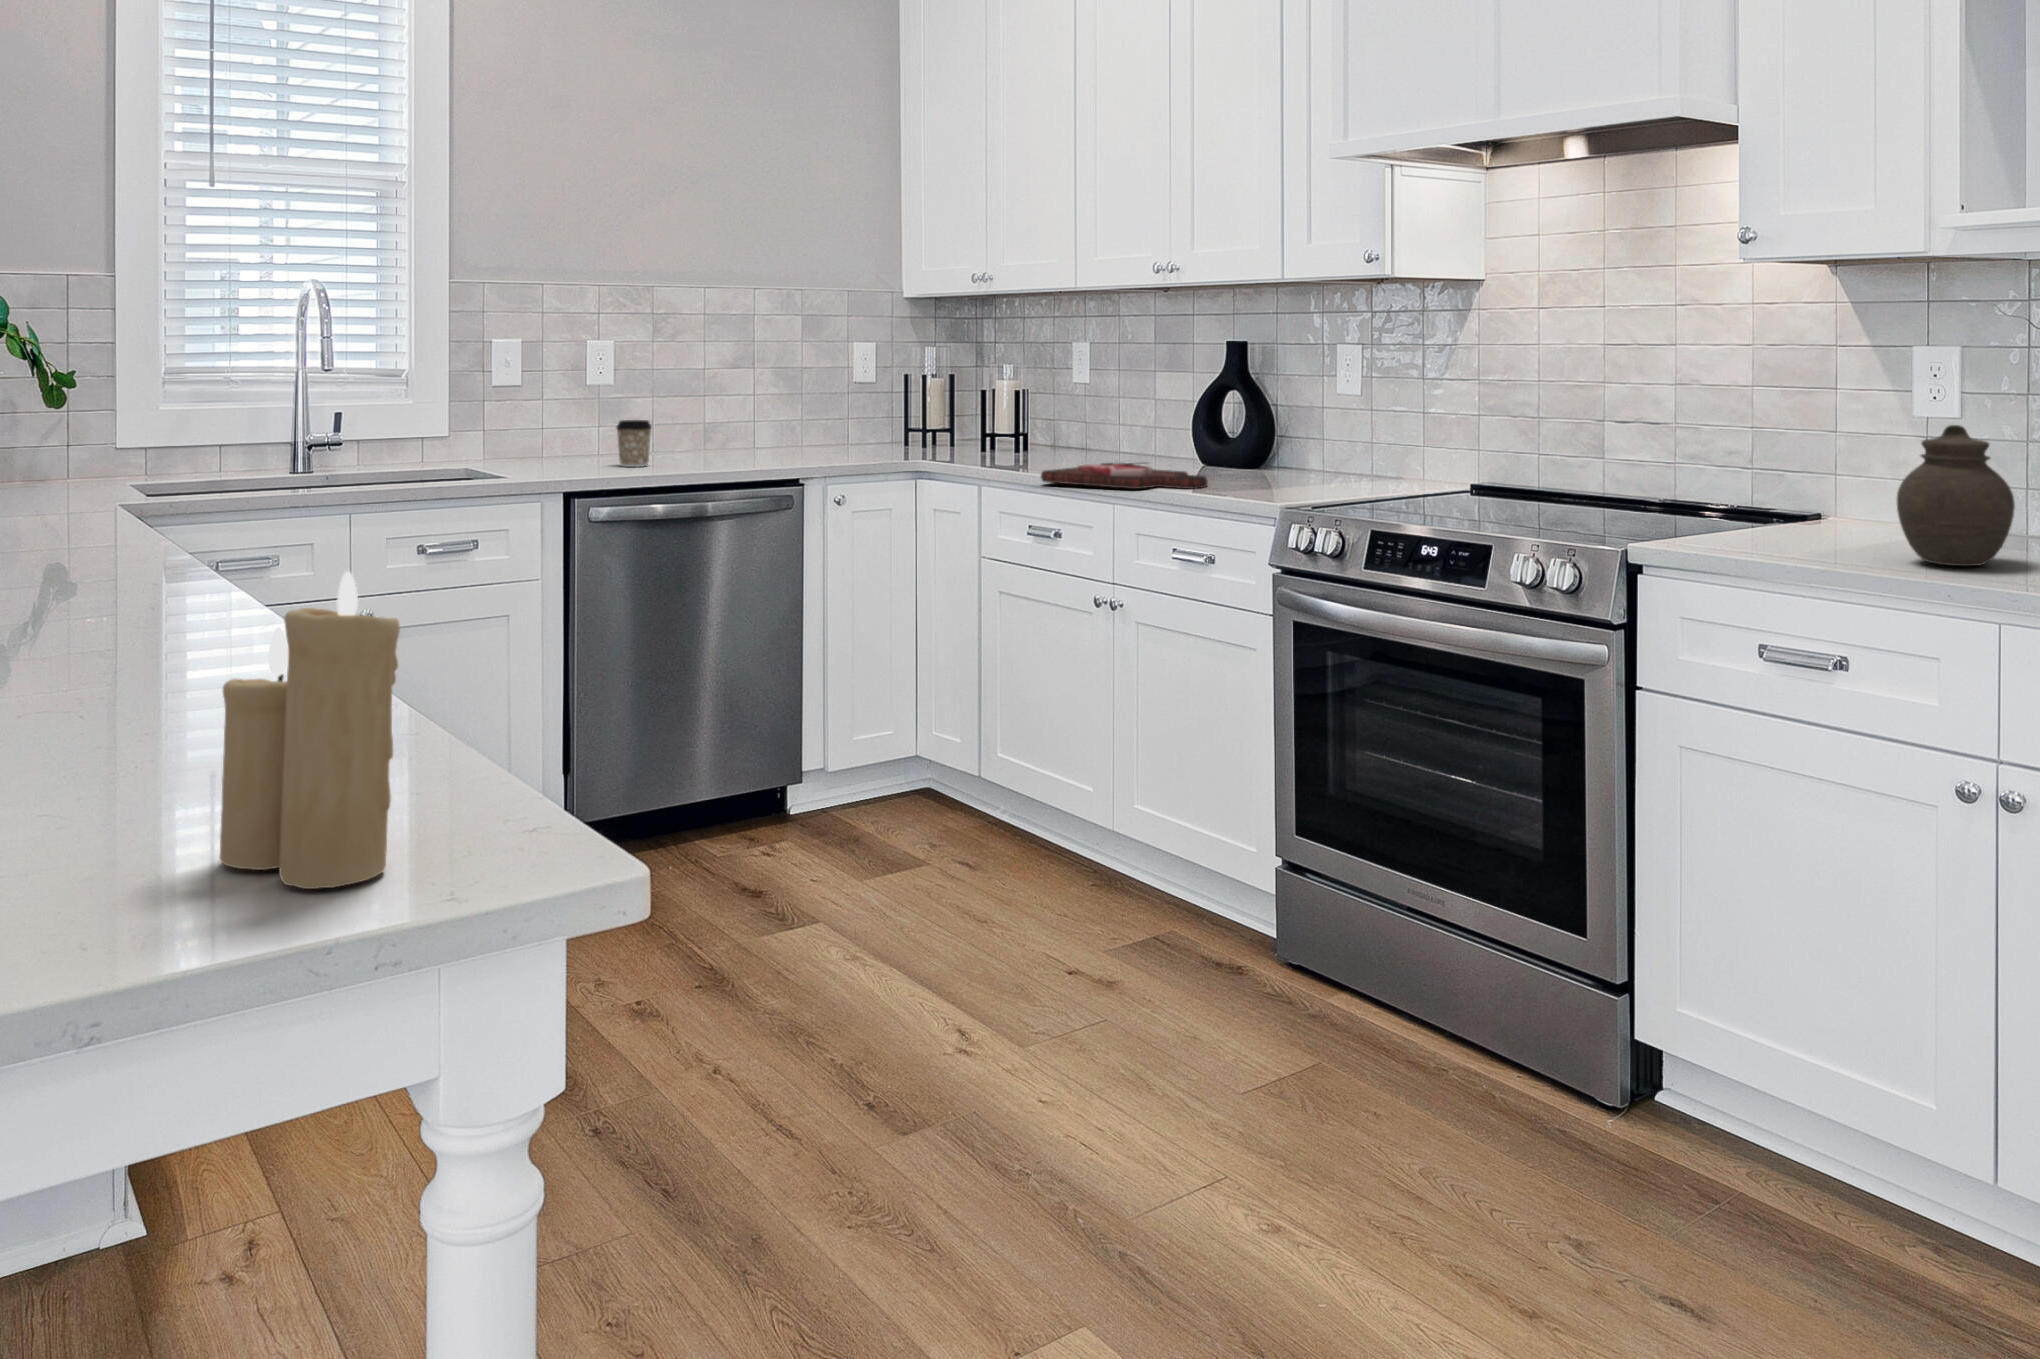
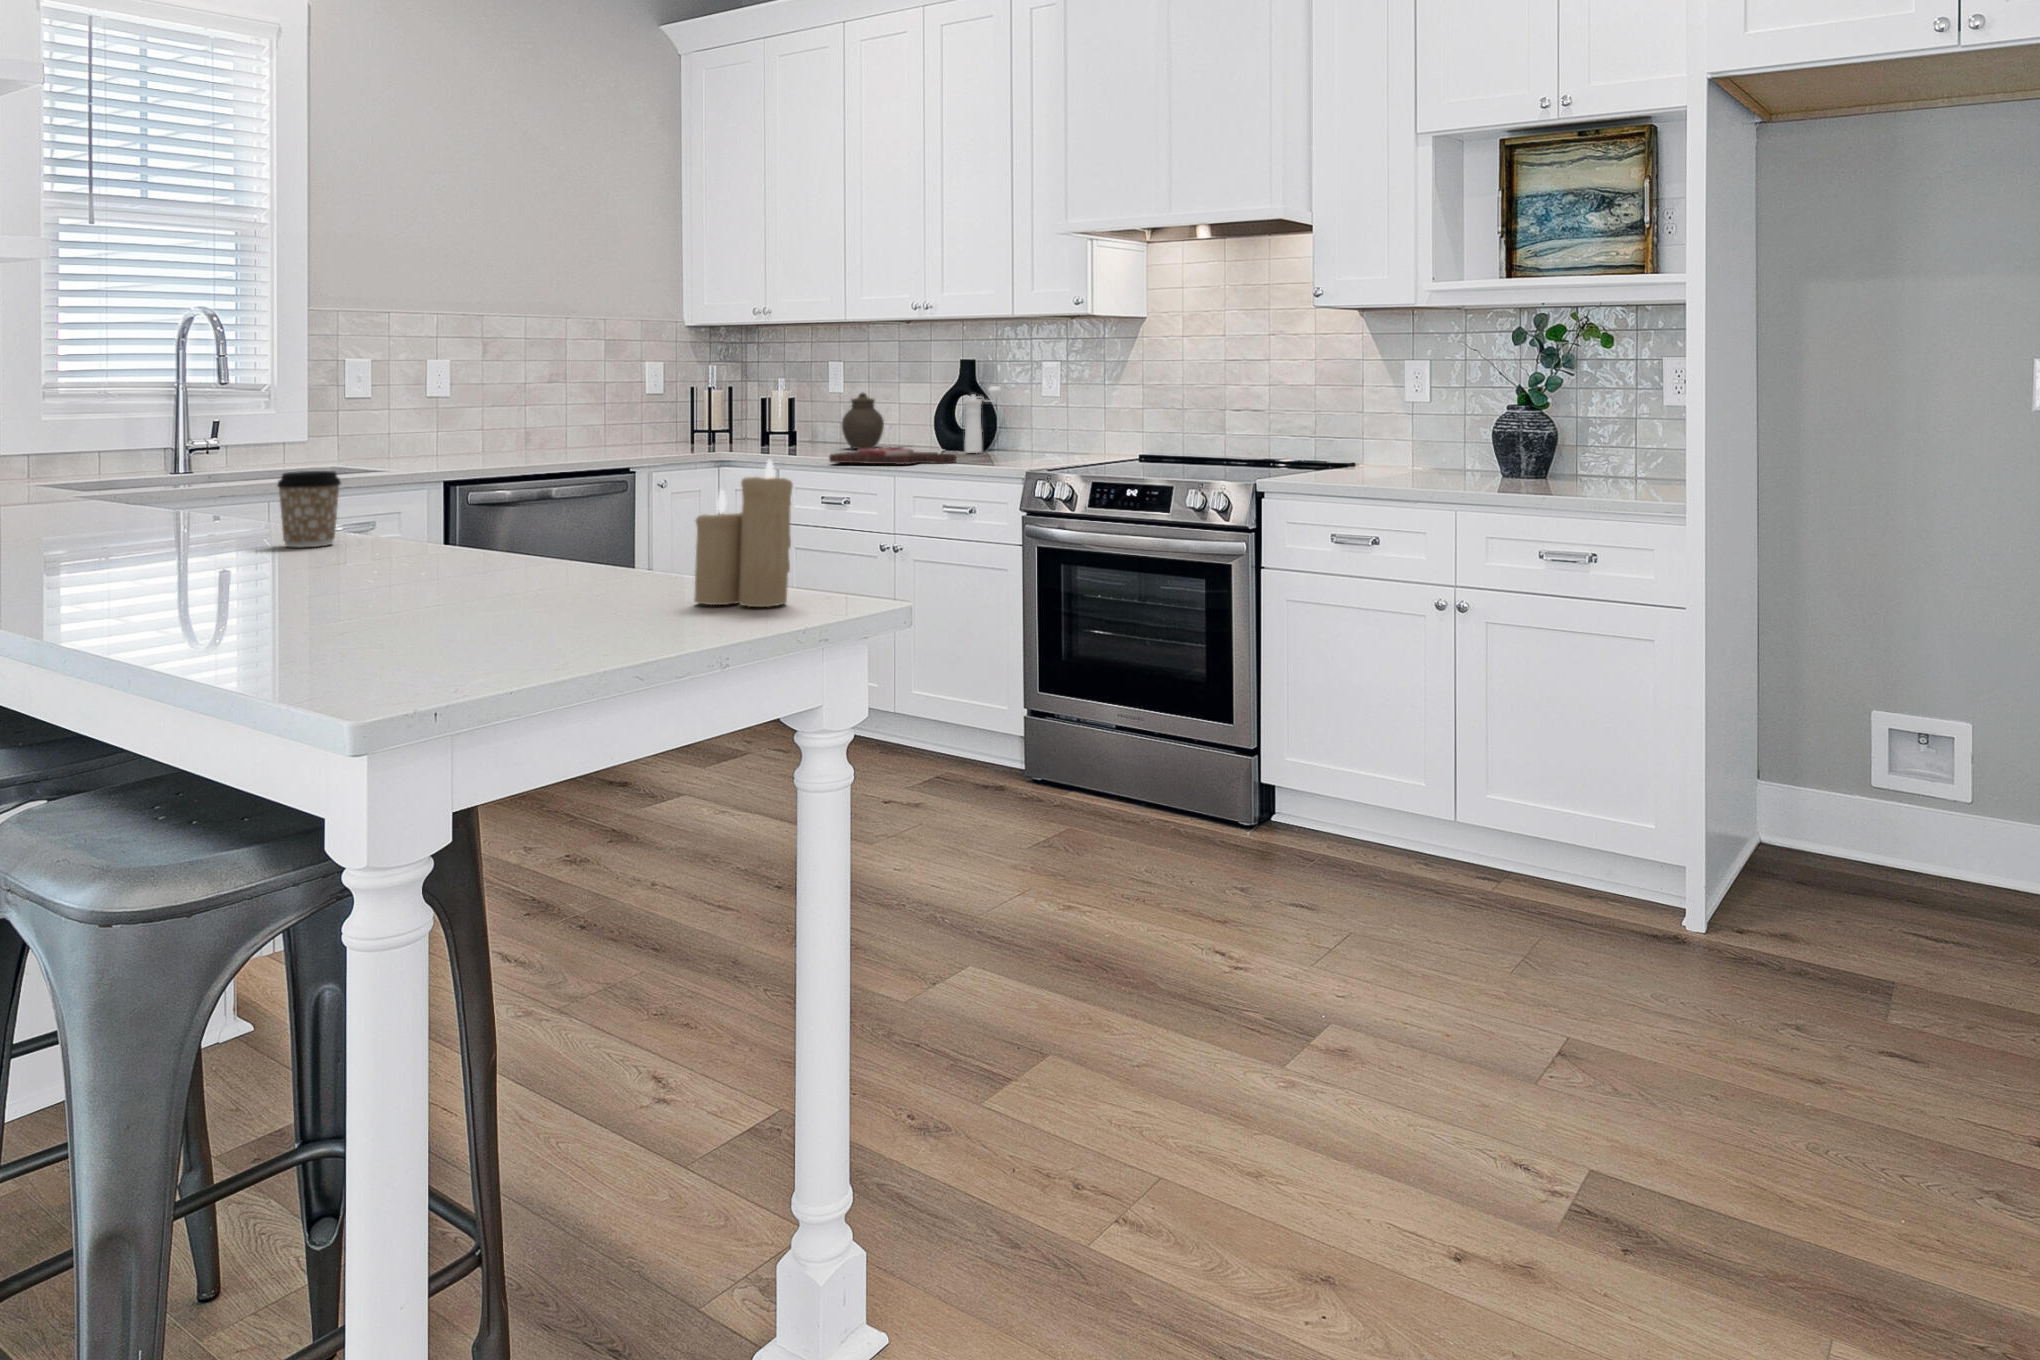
pepper mill: none [1229,381,1284,473] -> present [964,386,1001,453]
coffee cup: present [617,420,652,467] -> present [277,471,341,547]
jar: present [1897,425,2015,566] -> present [842,393,884,449]

